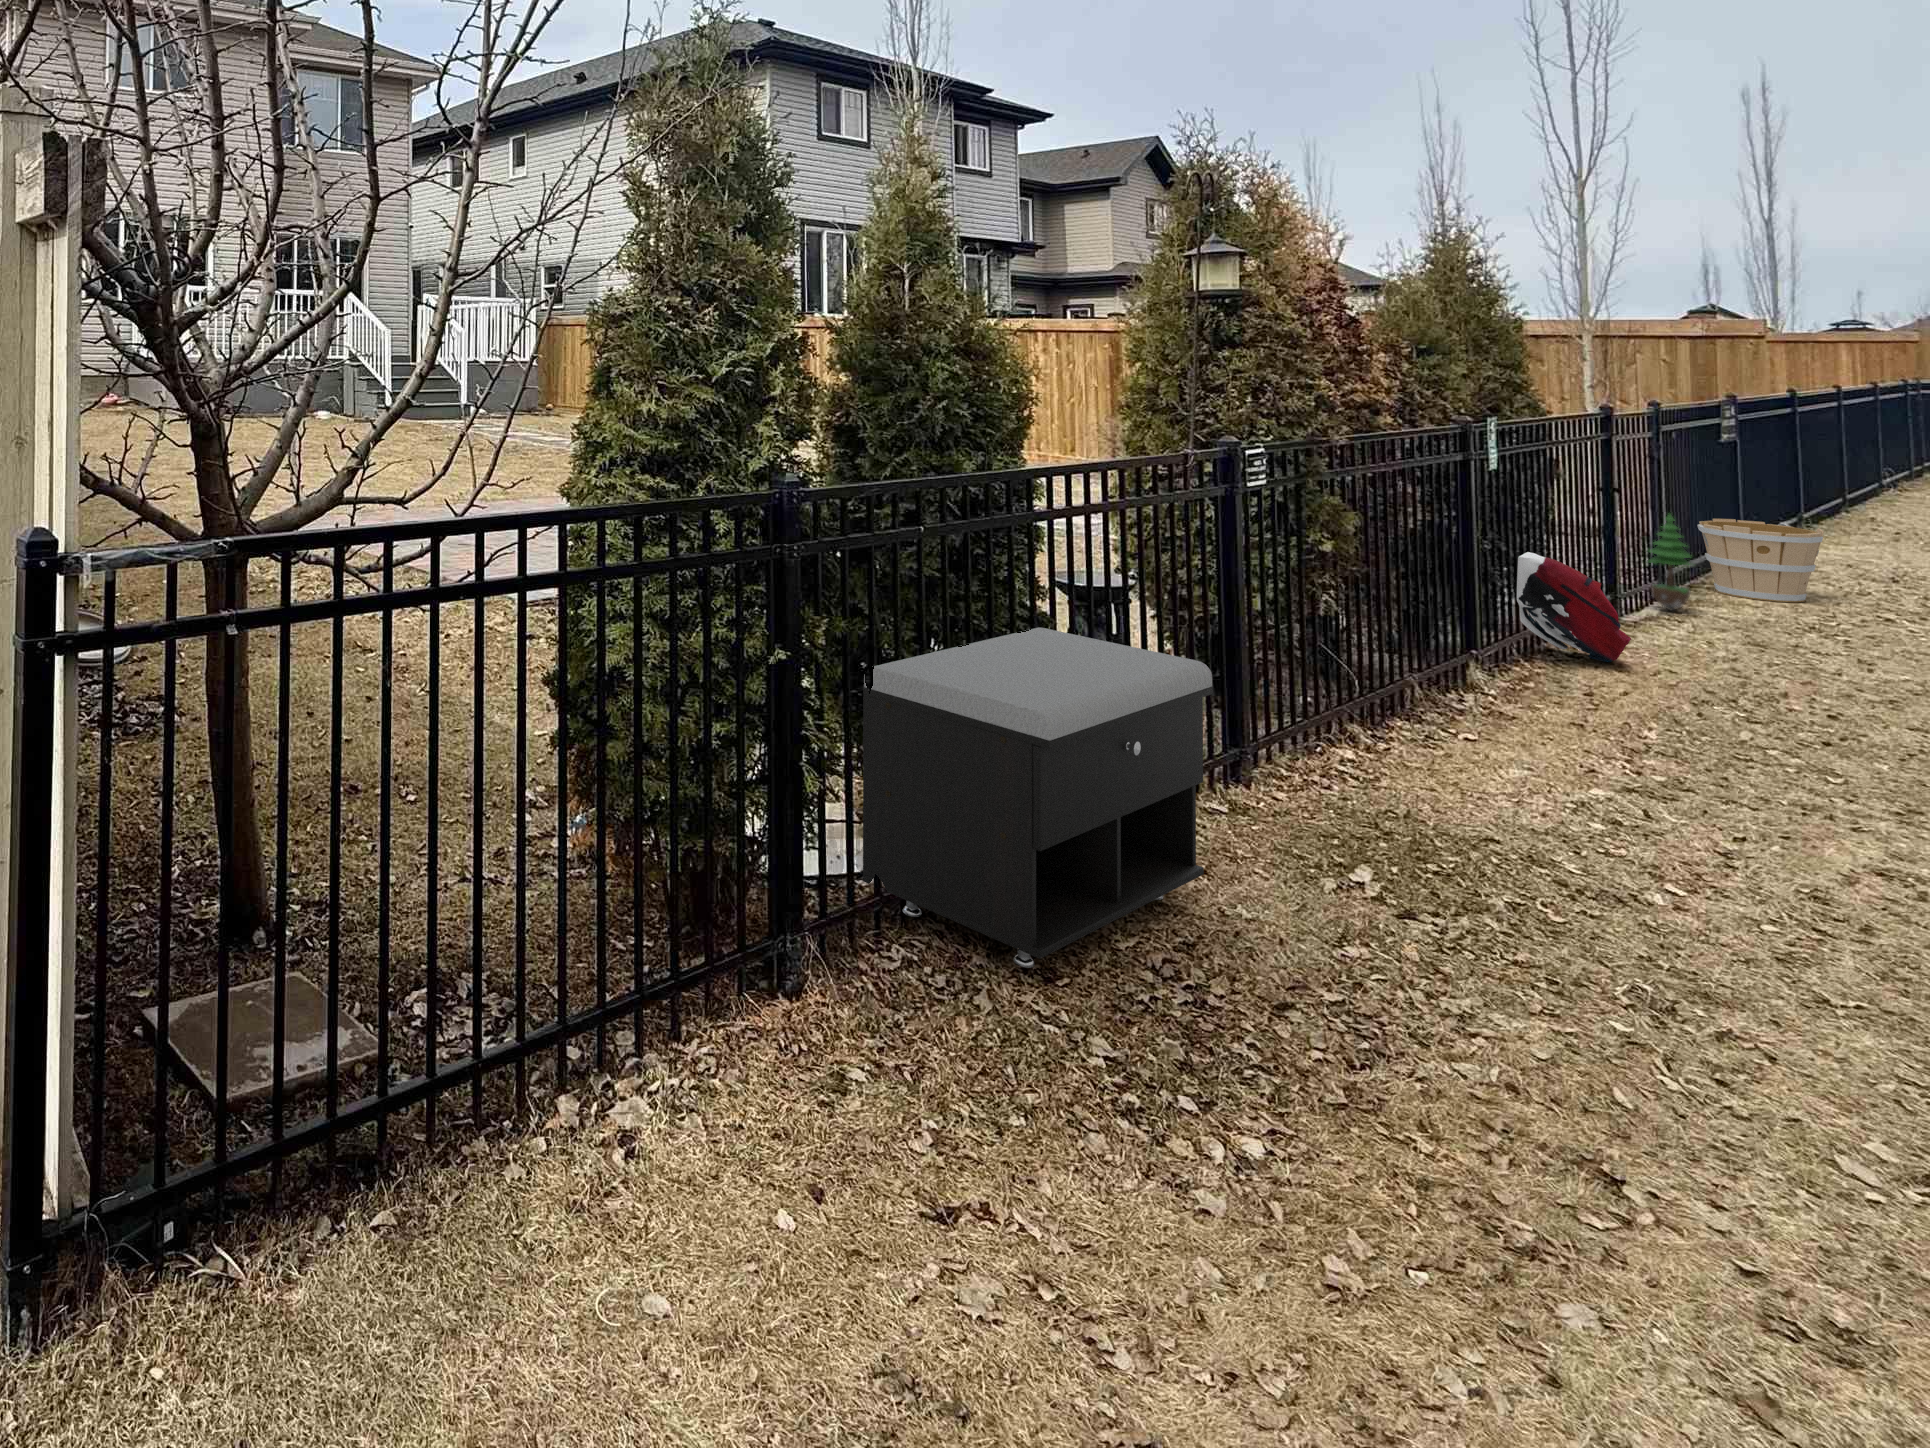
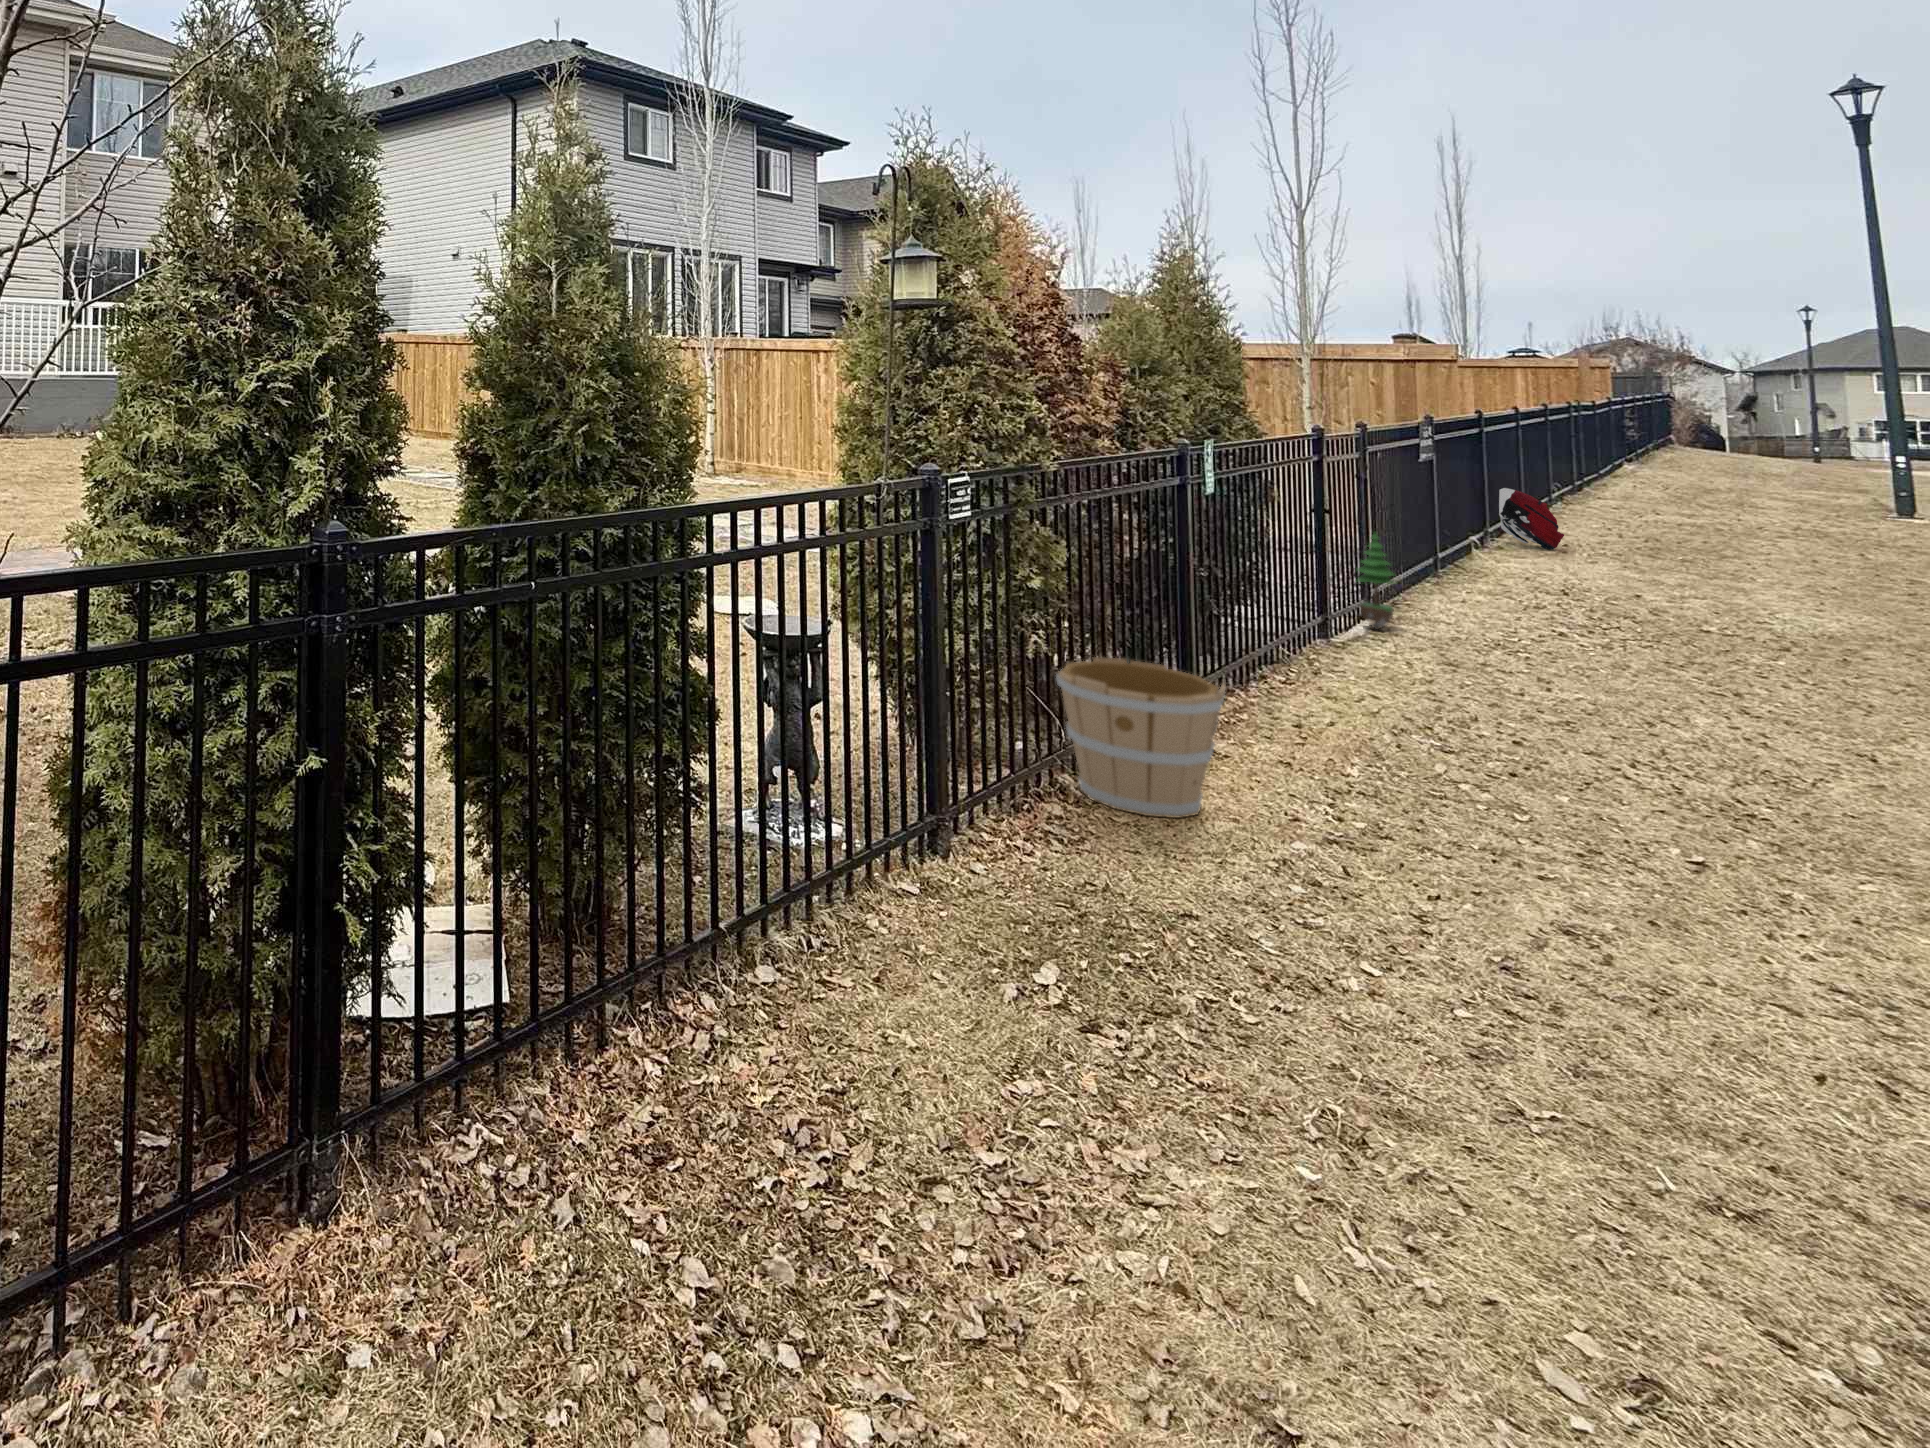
wooden bucket: present [1698,519,1824,603] -> present [1056,657,1225,818]
backpack: present [1517,552,1631,662] -> present [1499,488,1564,549]
storage bench: present [863,628,1213,968] -> none [459,693,877,1146]

